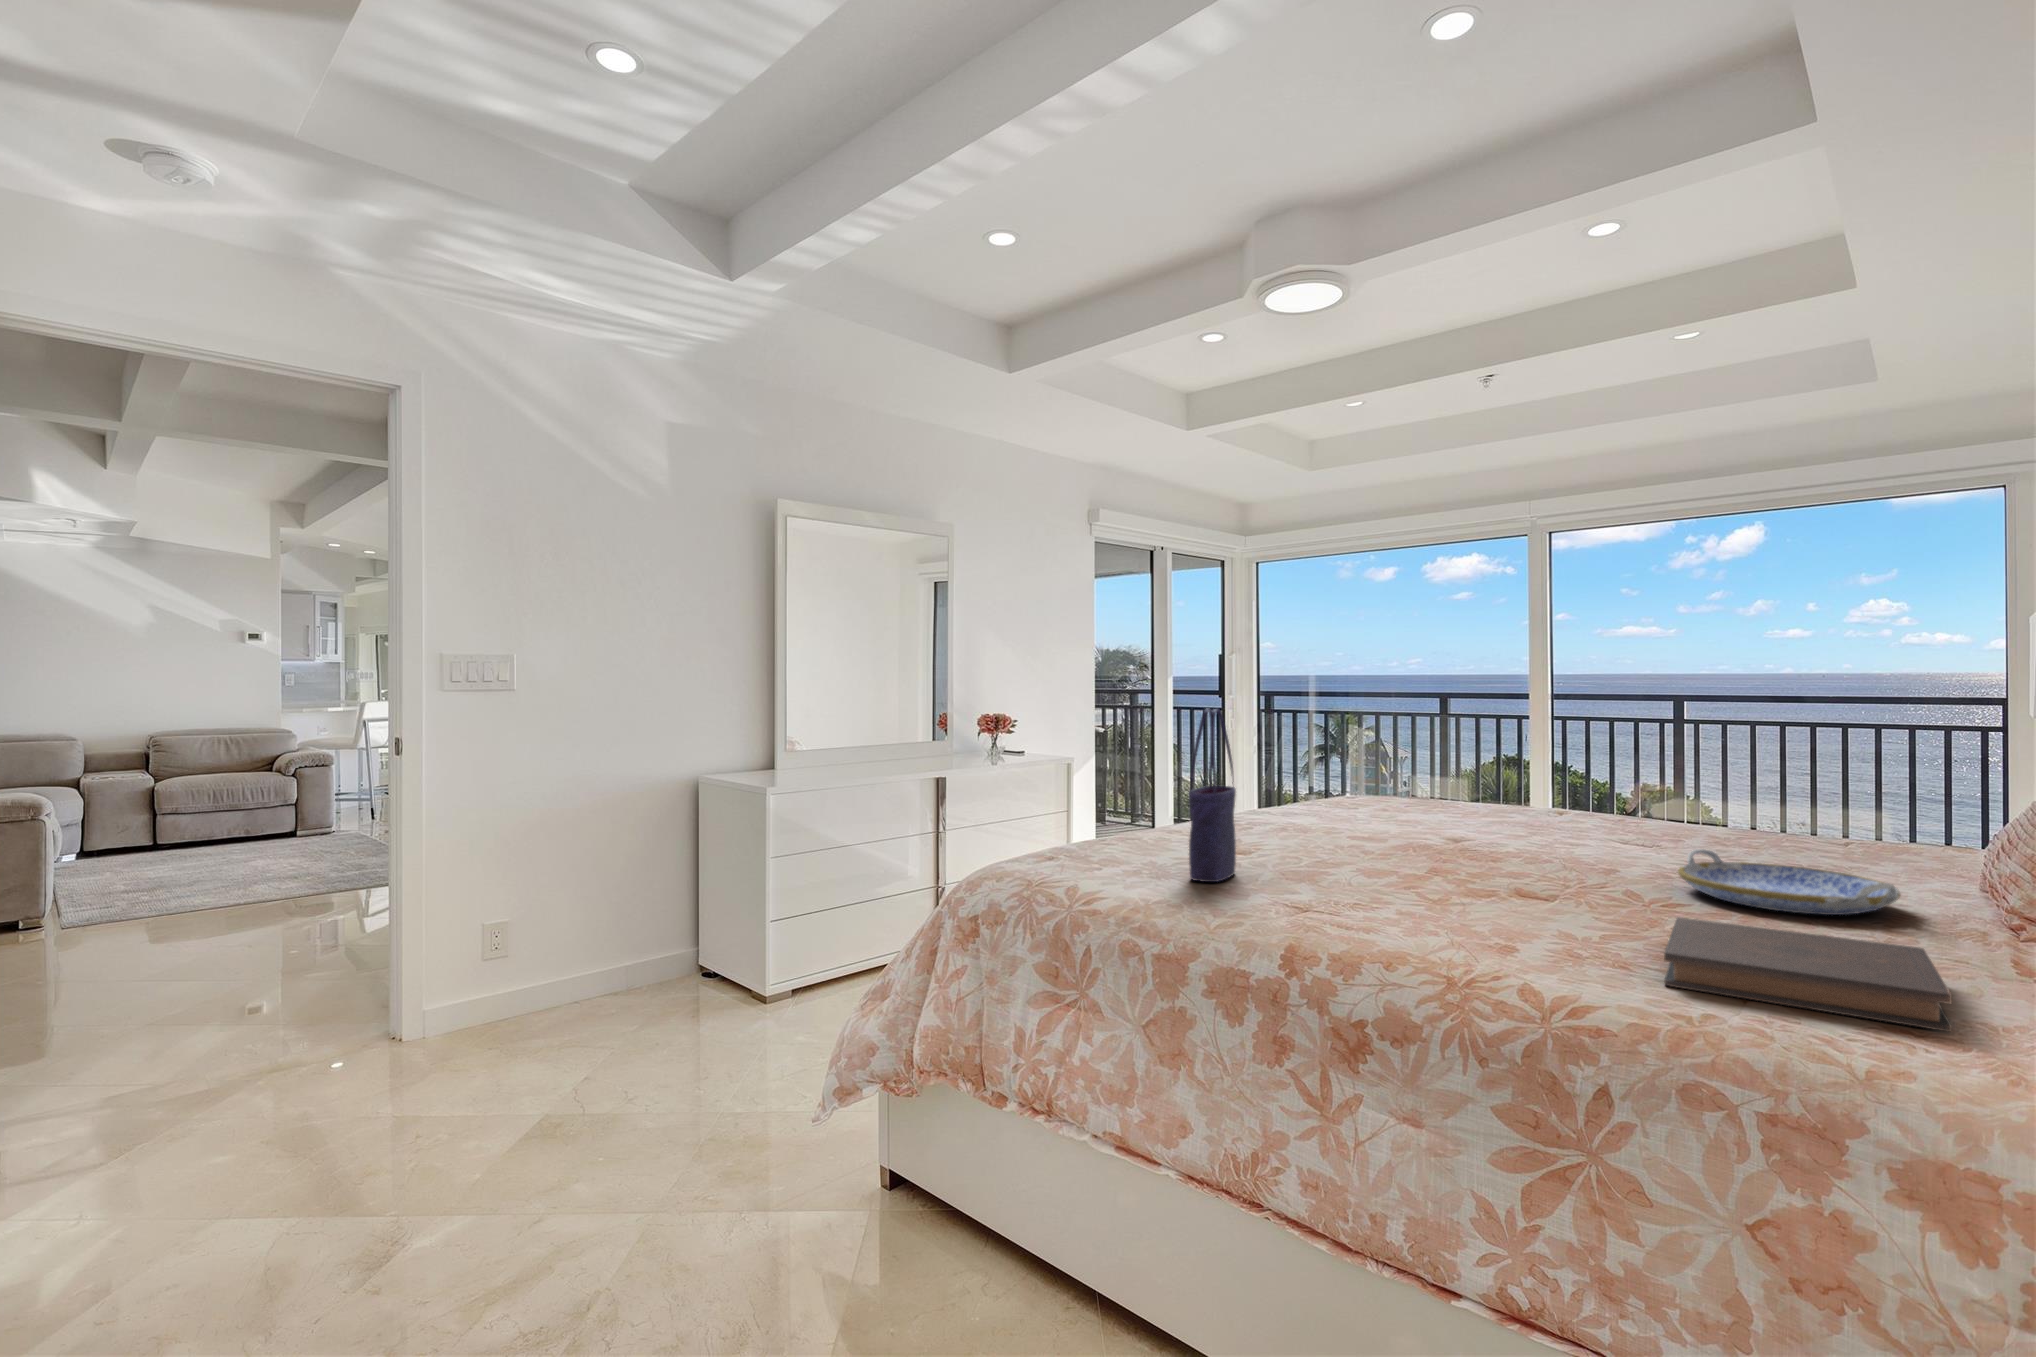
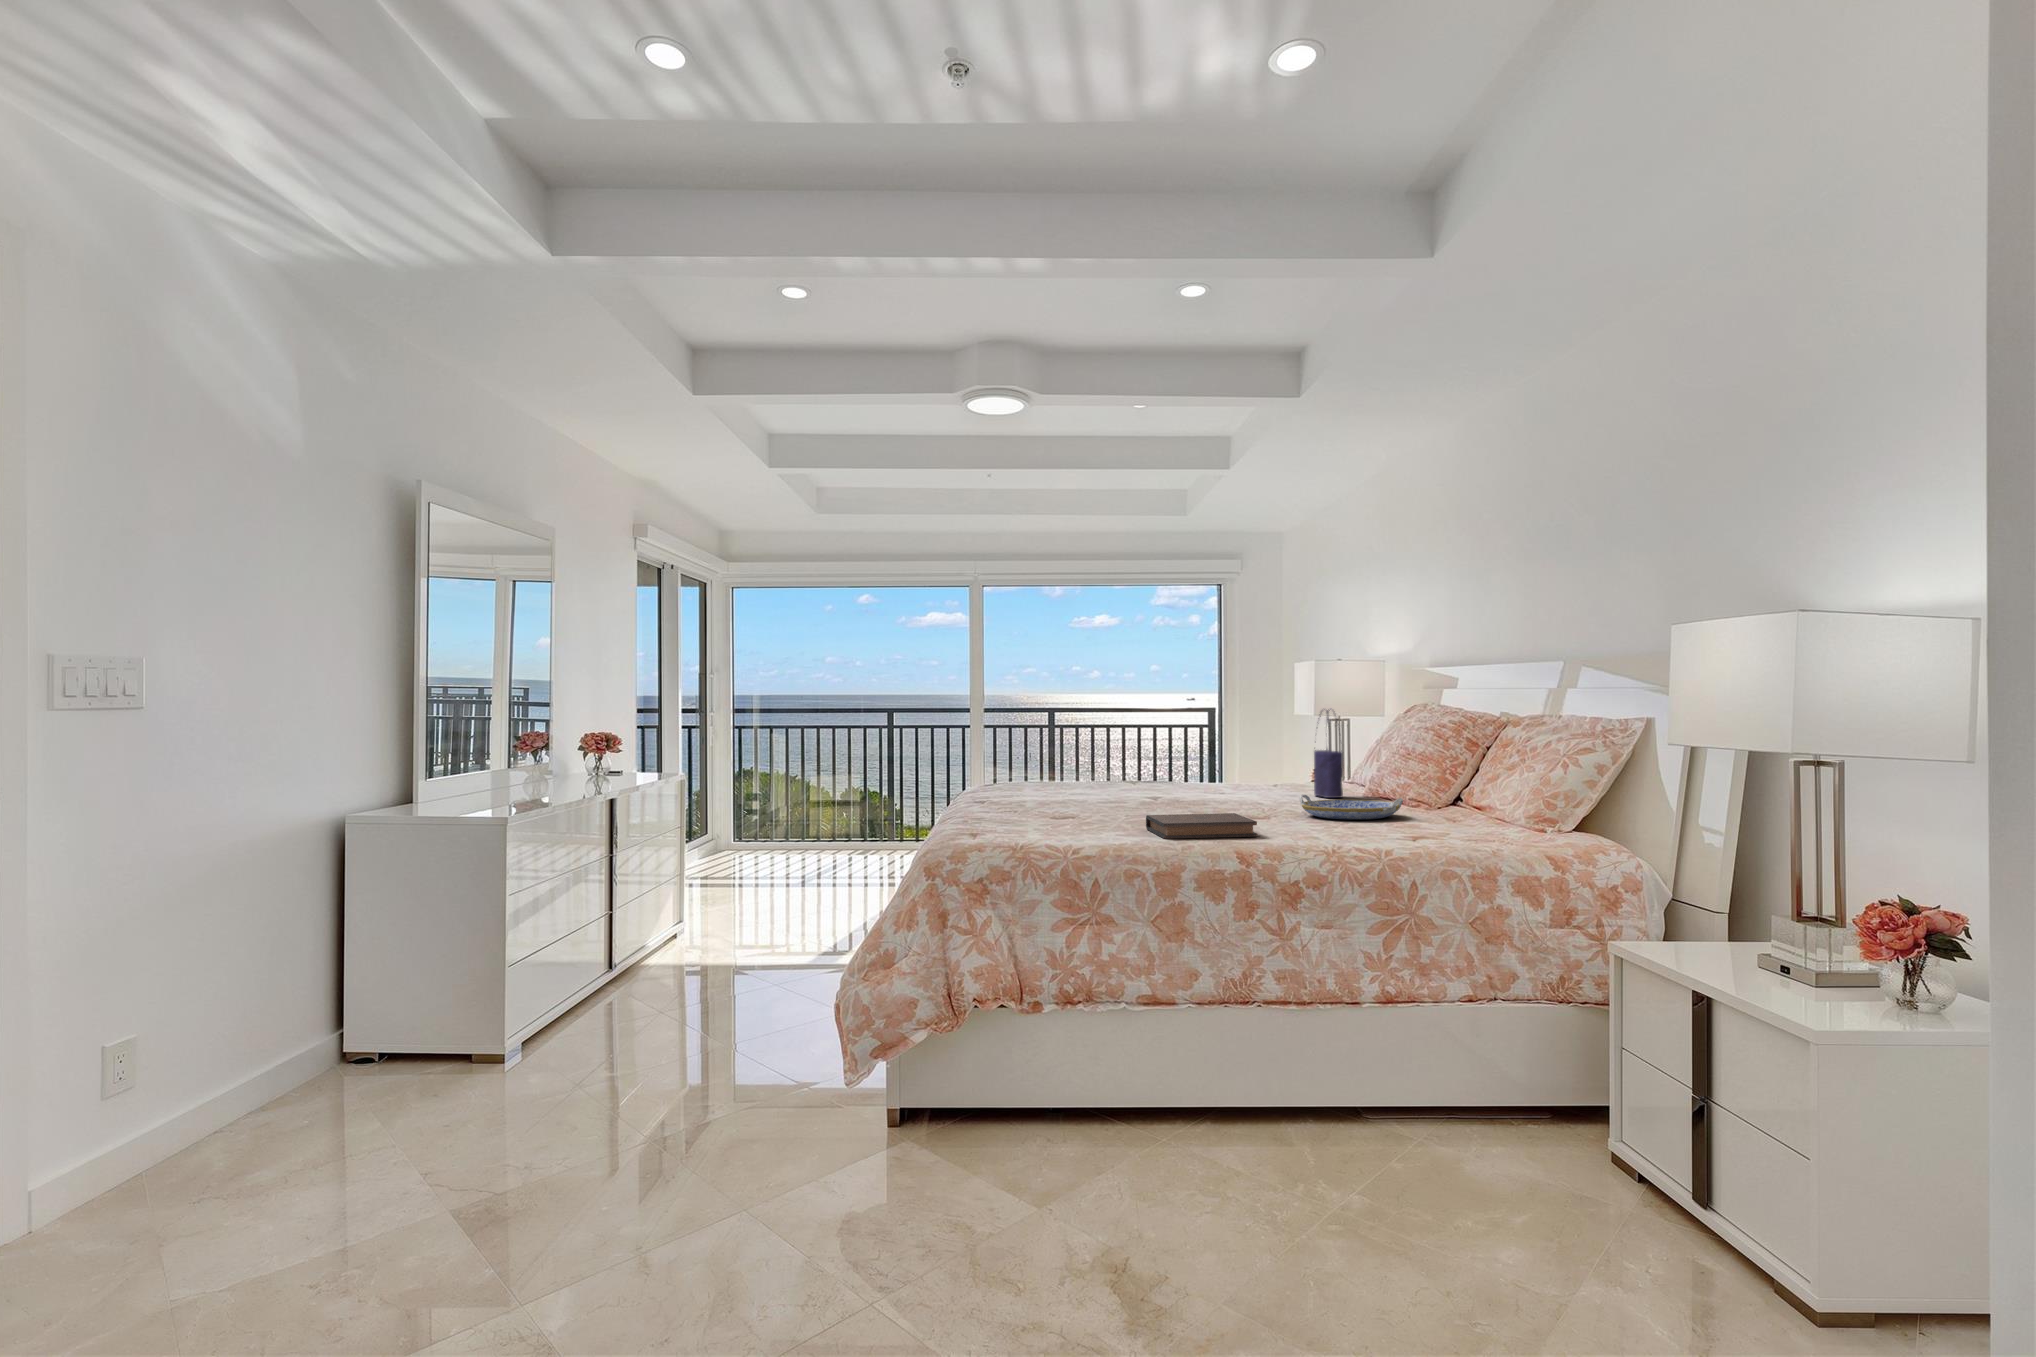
tote bag: present [1189,709,1236,882] -> present [1314,710,1343,798]
book: present [1664,917,1952,1032] -> present [1146,813,1257,839]

